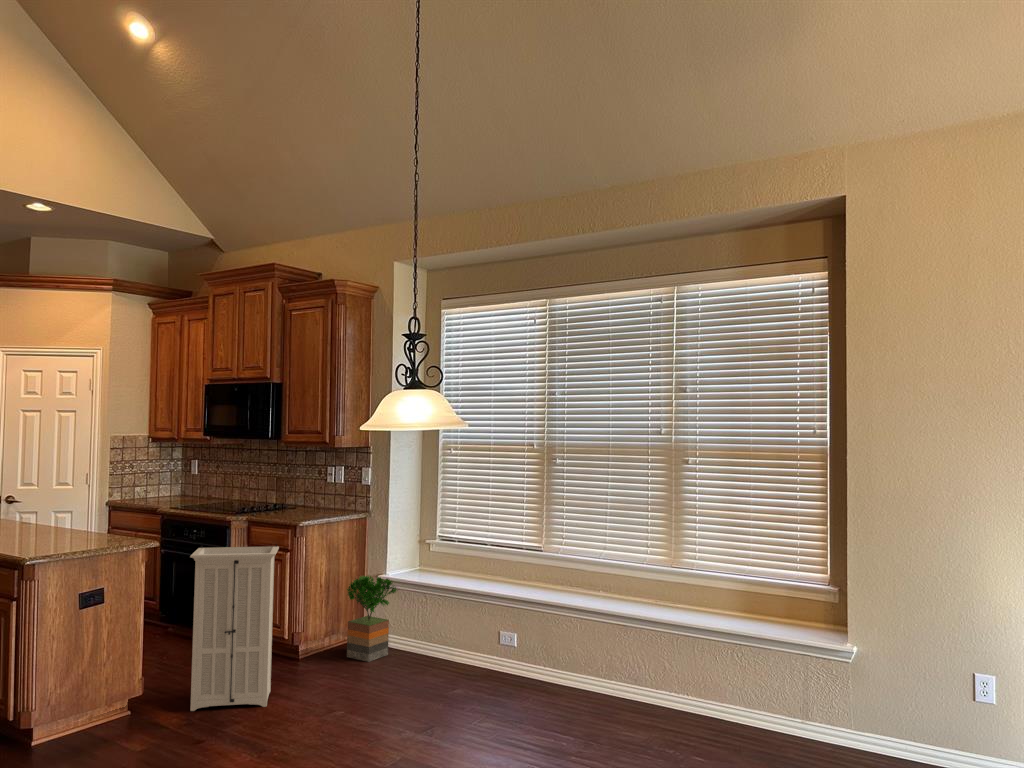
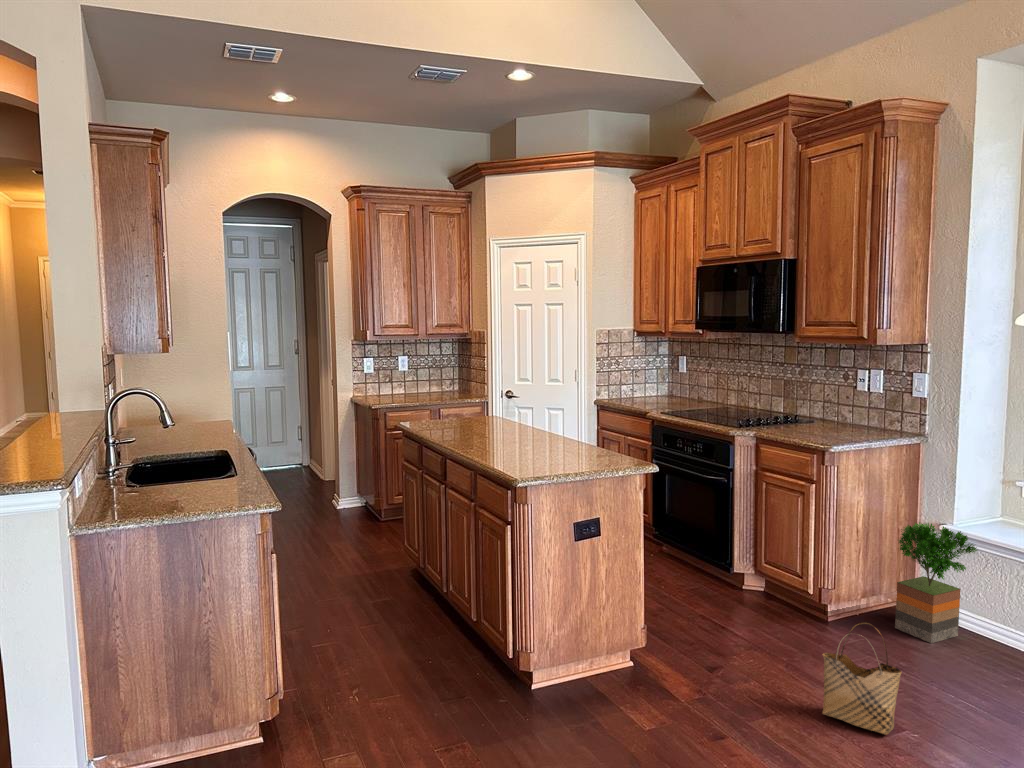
storage cabinet: present [190,544,279,711] -> none [700,471,814,694]
woven basket: none [279,641,331,716] -> present [822,622,901,735]

